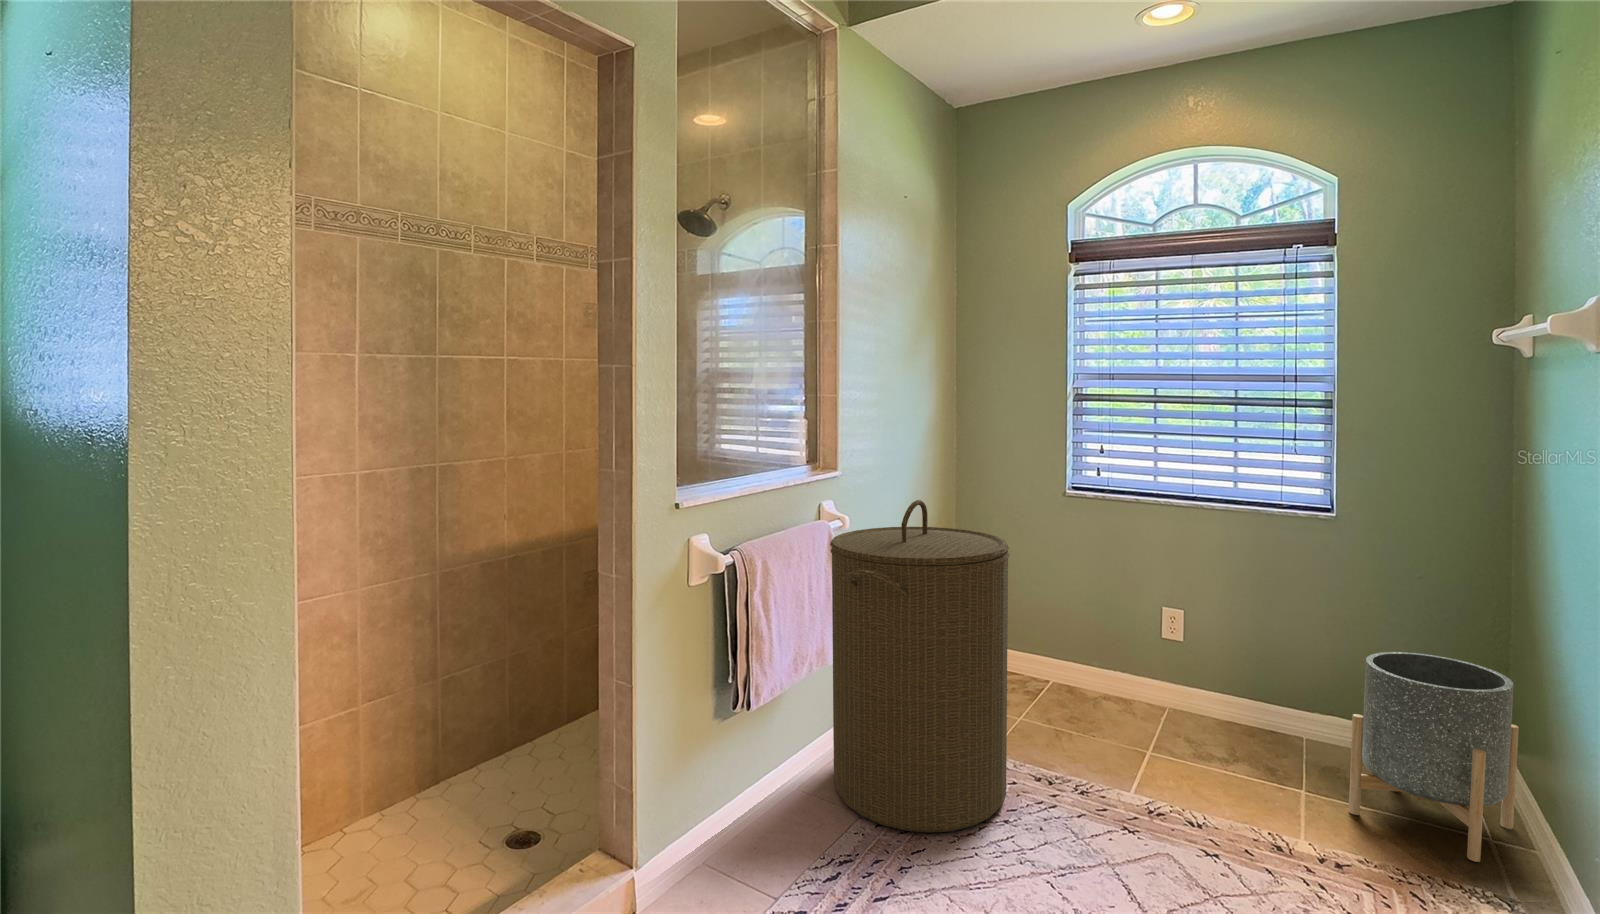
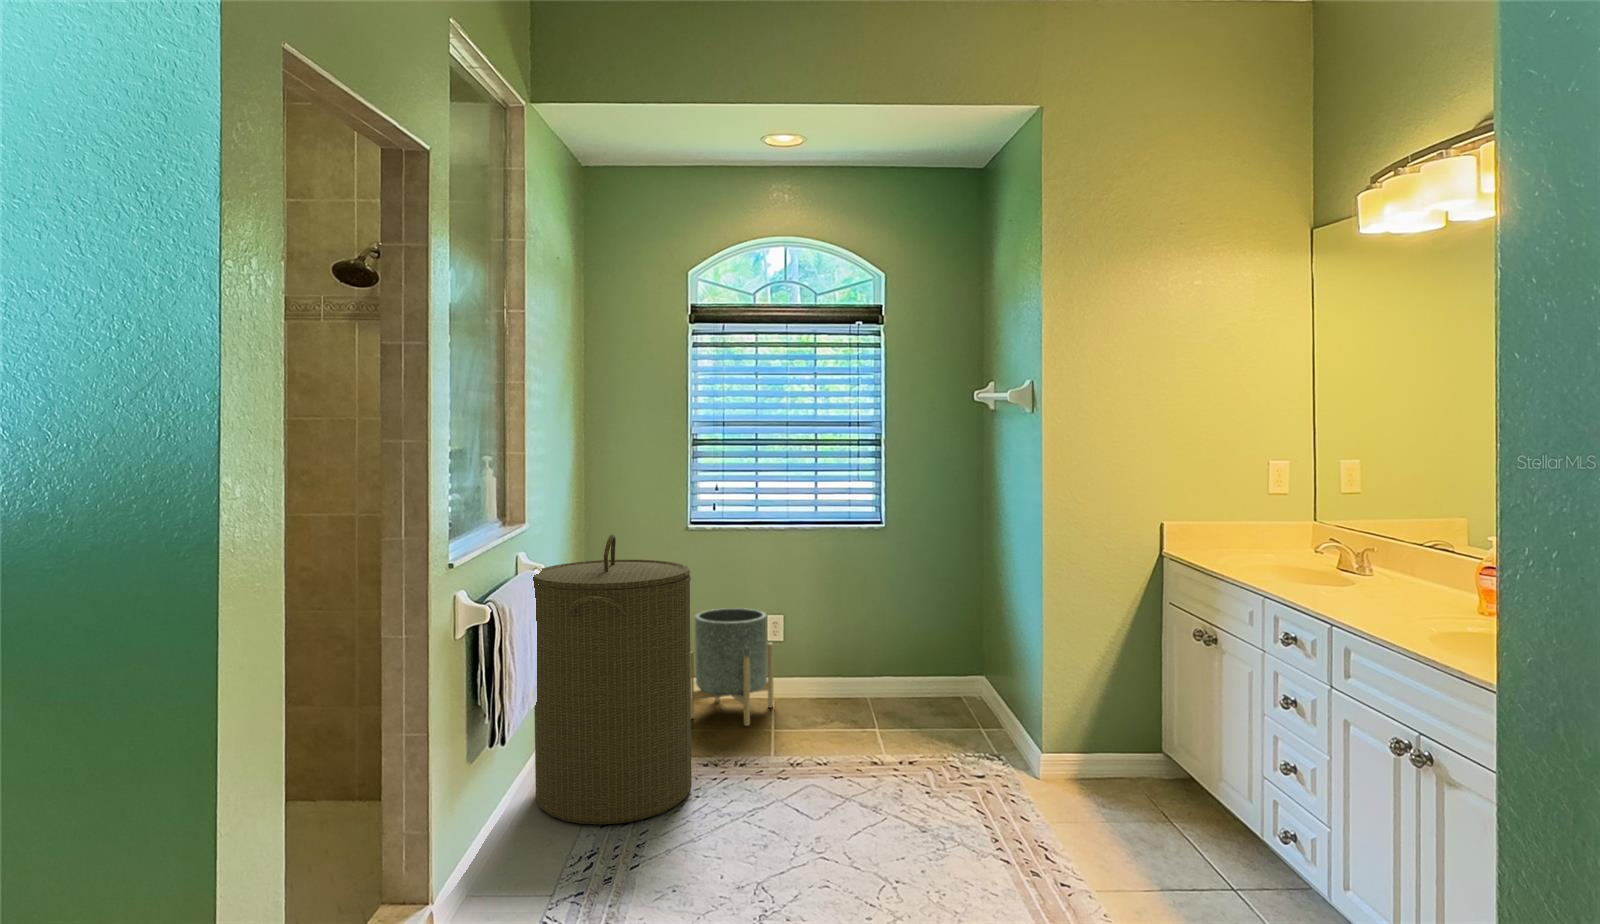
planter: present [1349,652,1519,862] -> present [690,608,774,726]

